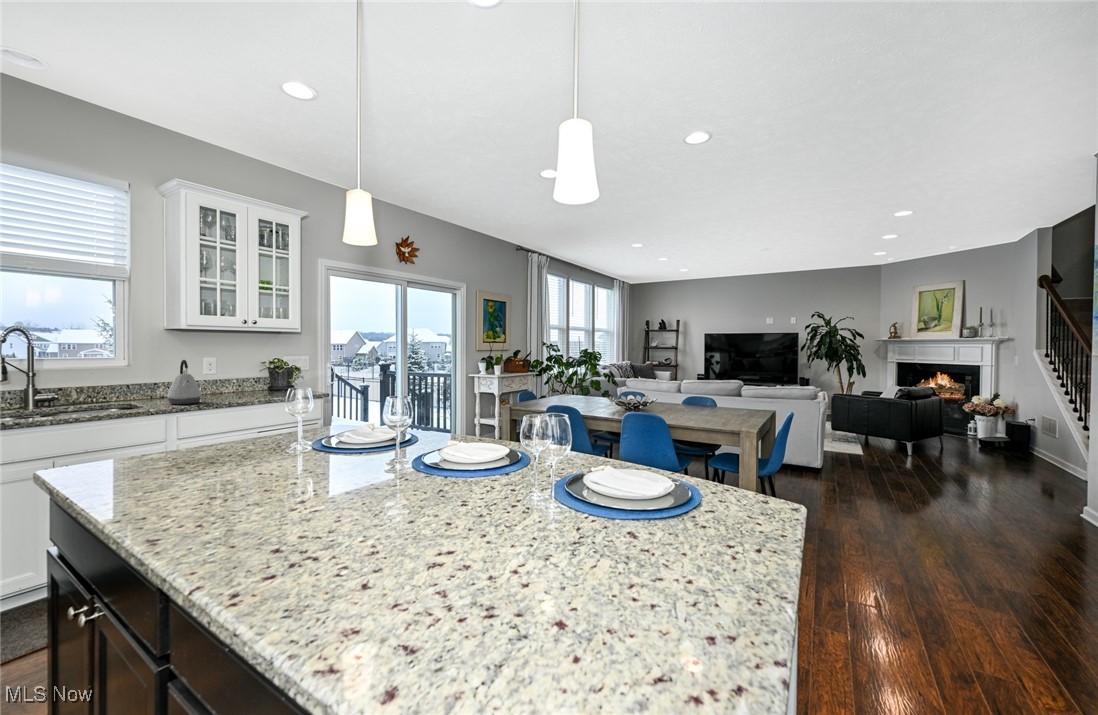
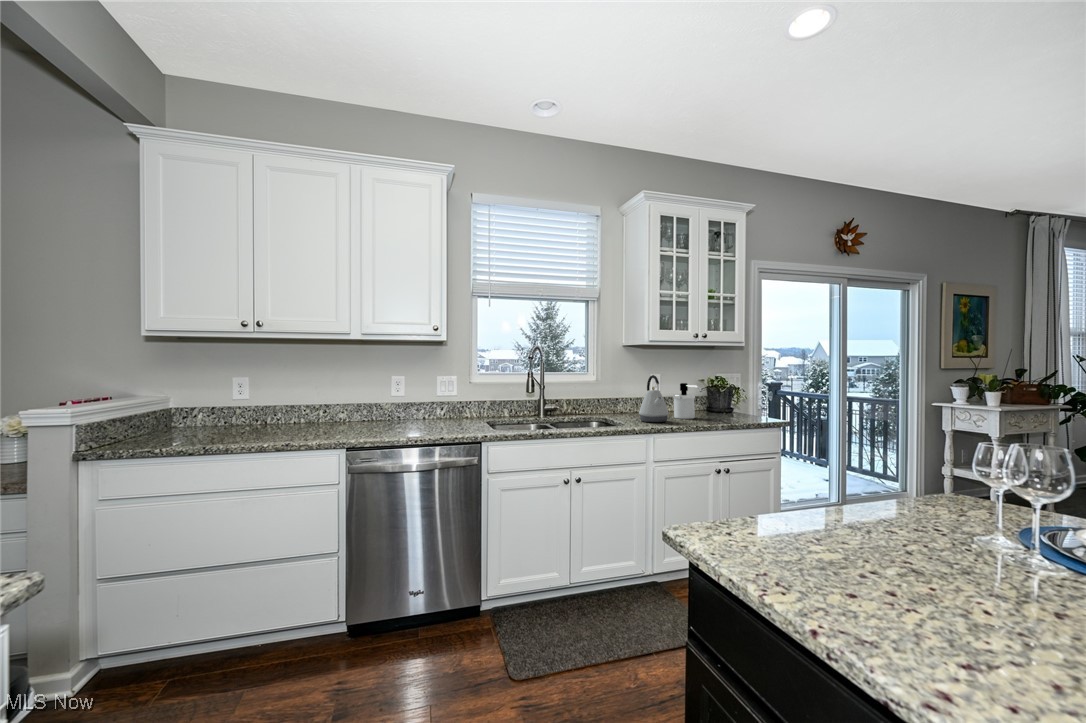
soap dispenser: none [215,366,241,399] -> present [673,383,701,419]

